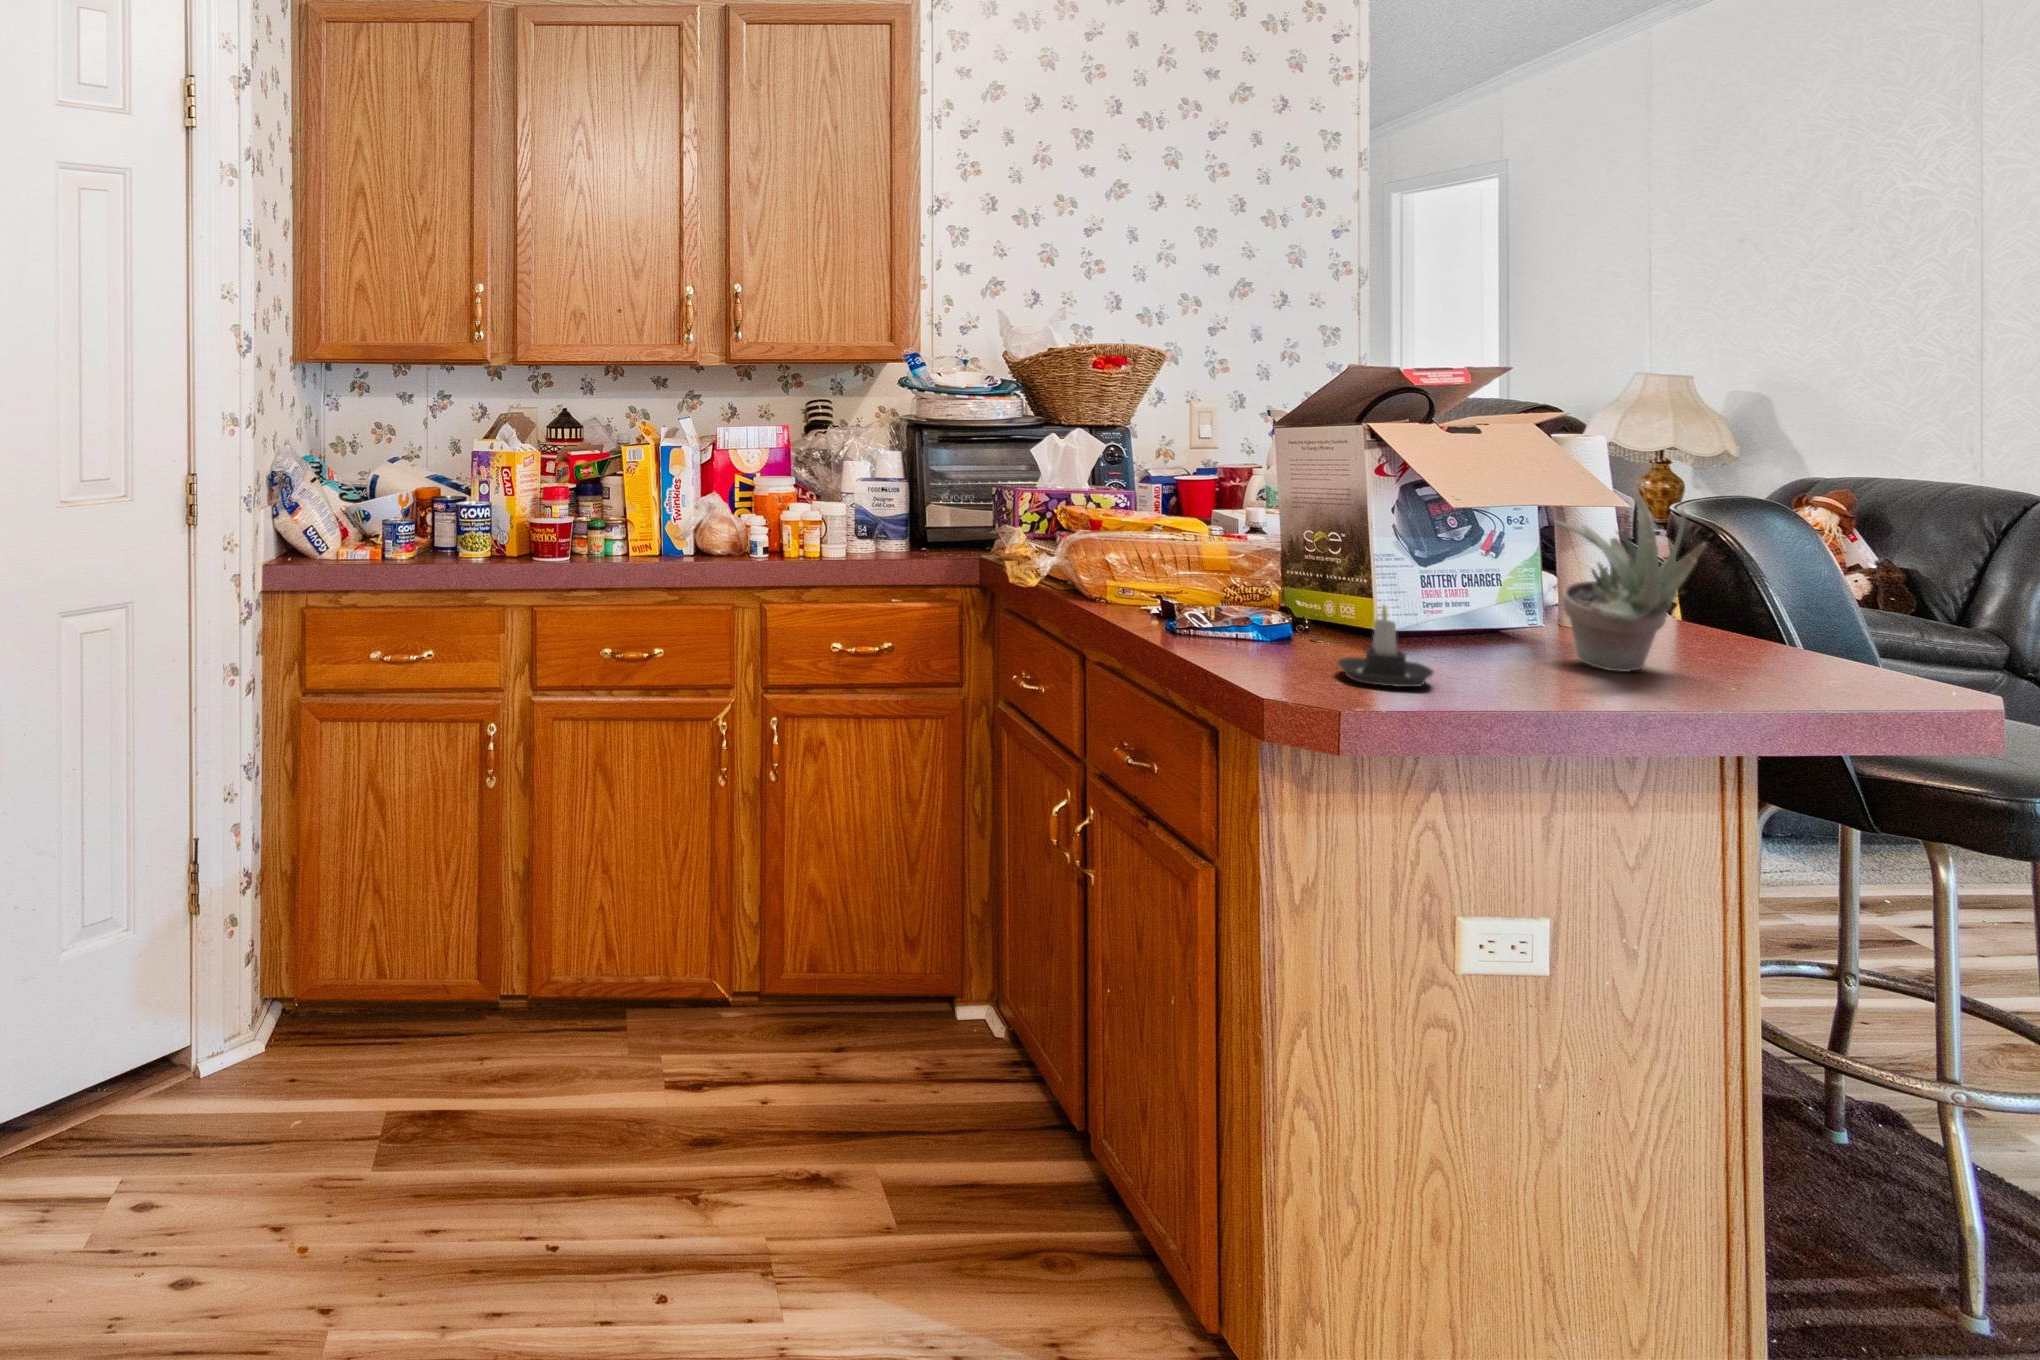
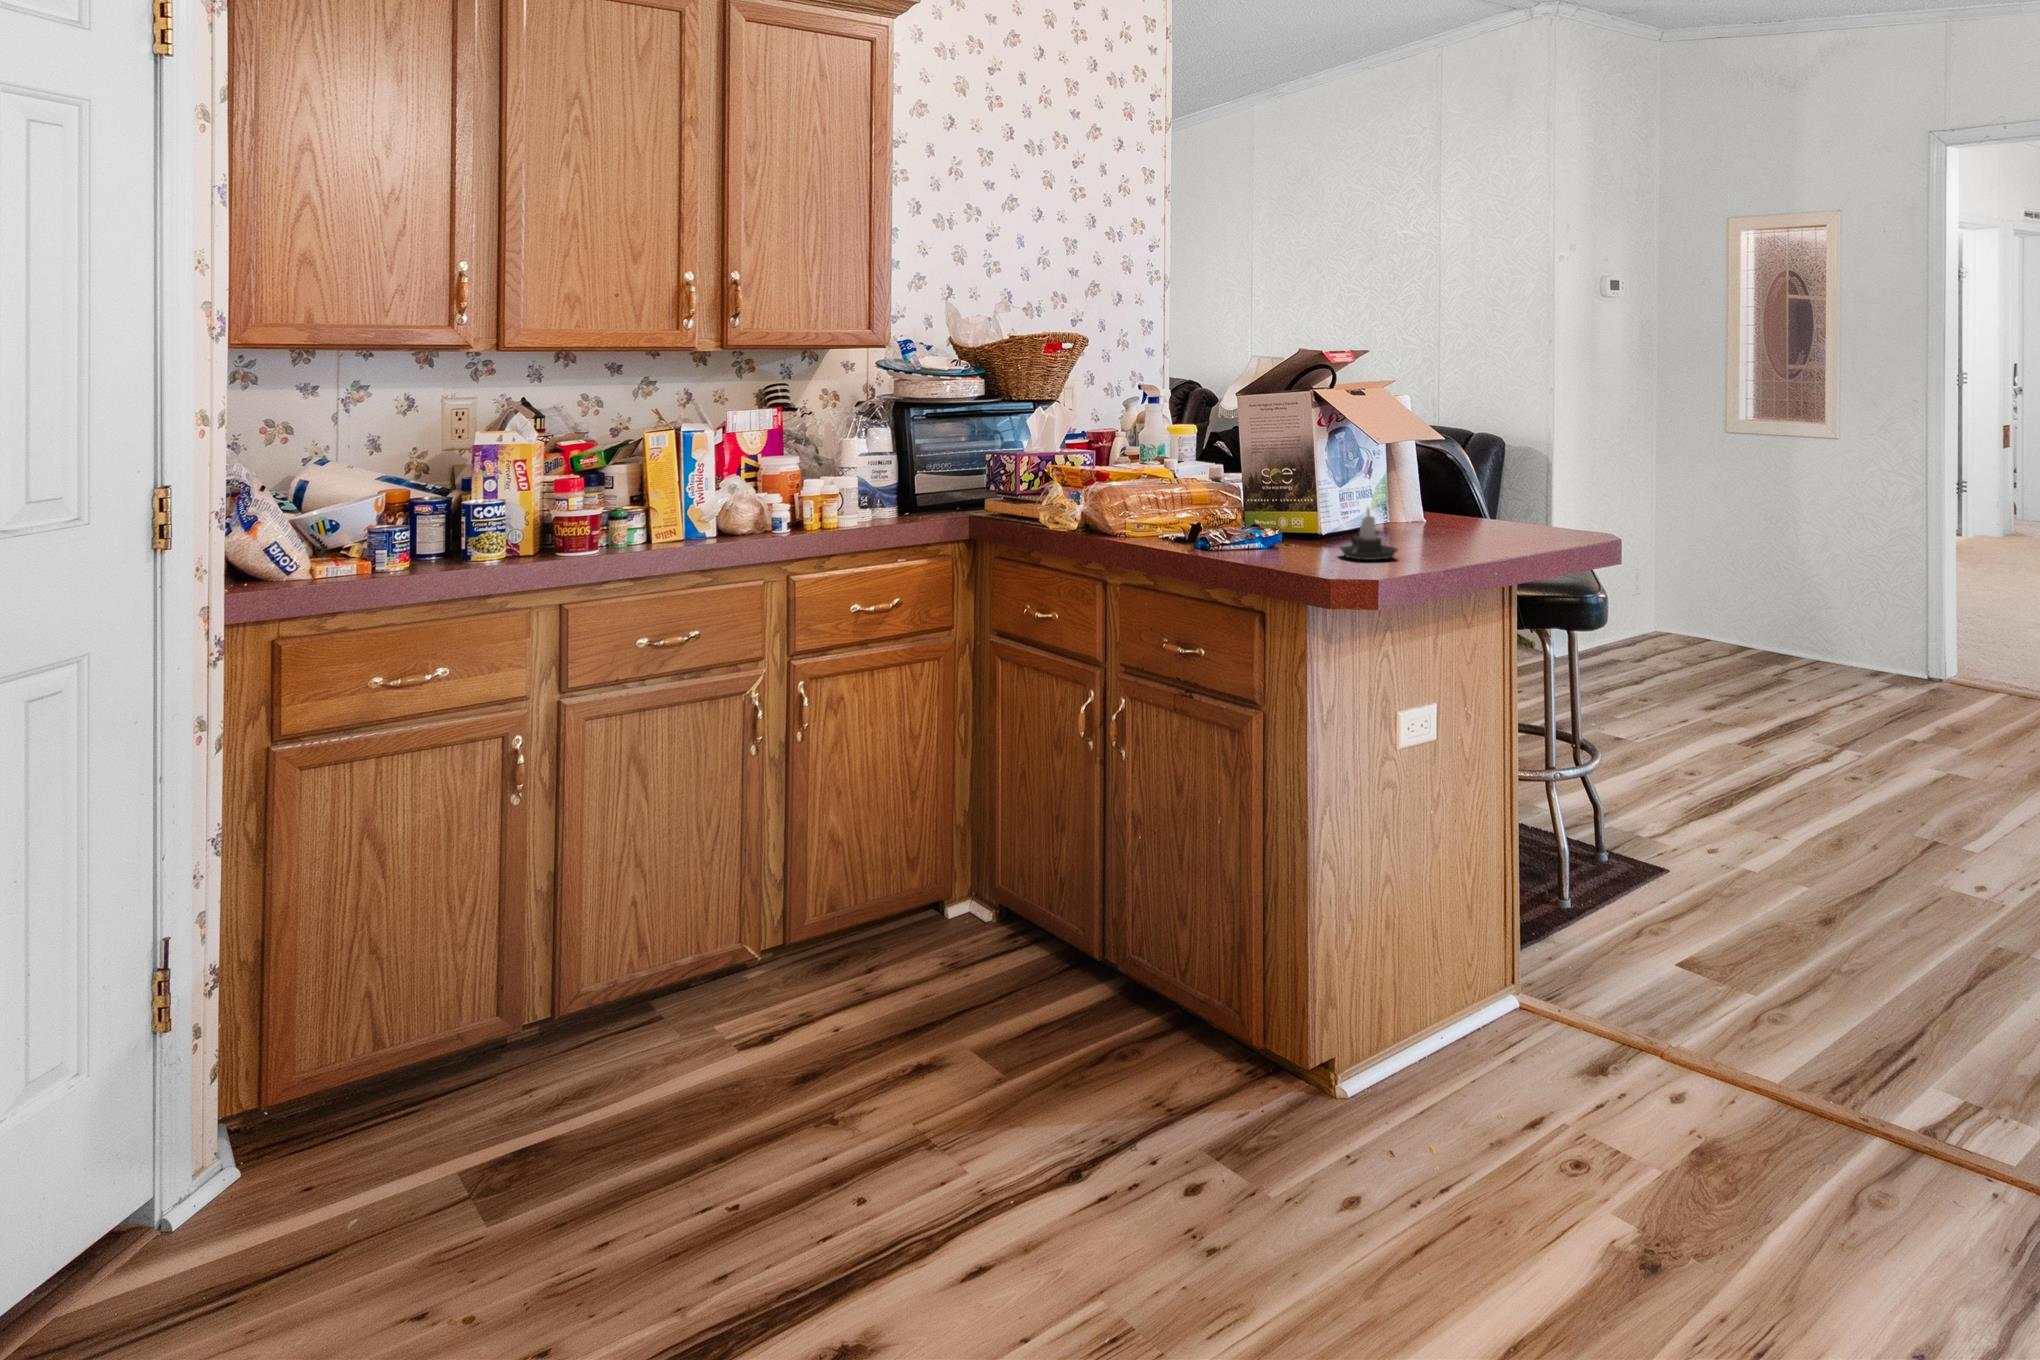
succulent plant: present [1555,489,1706,672] -> none [1421,423,1504,541]

